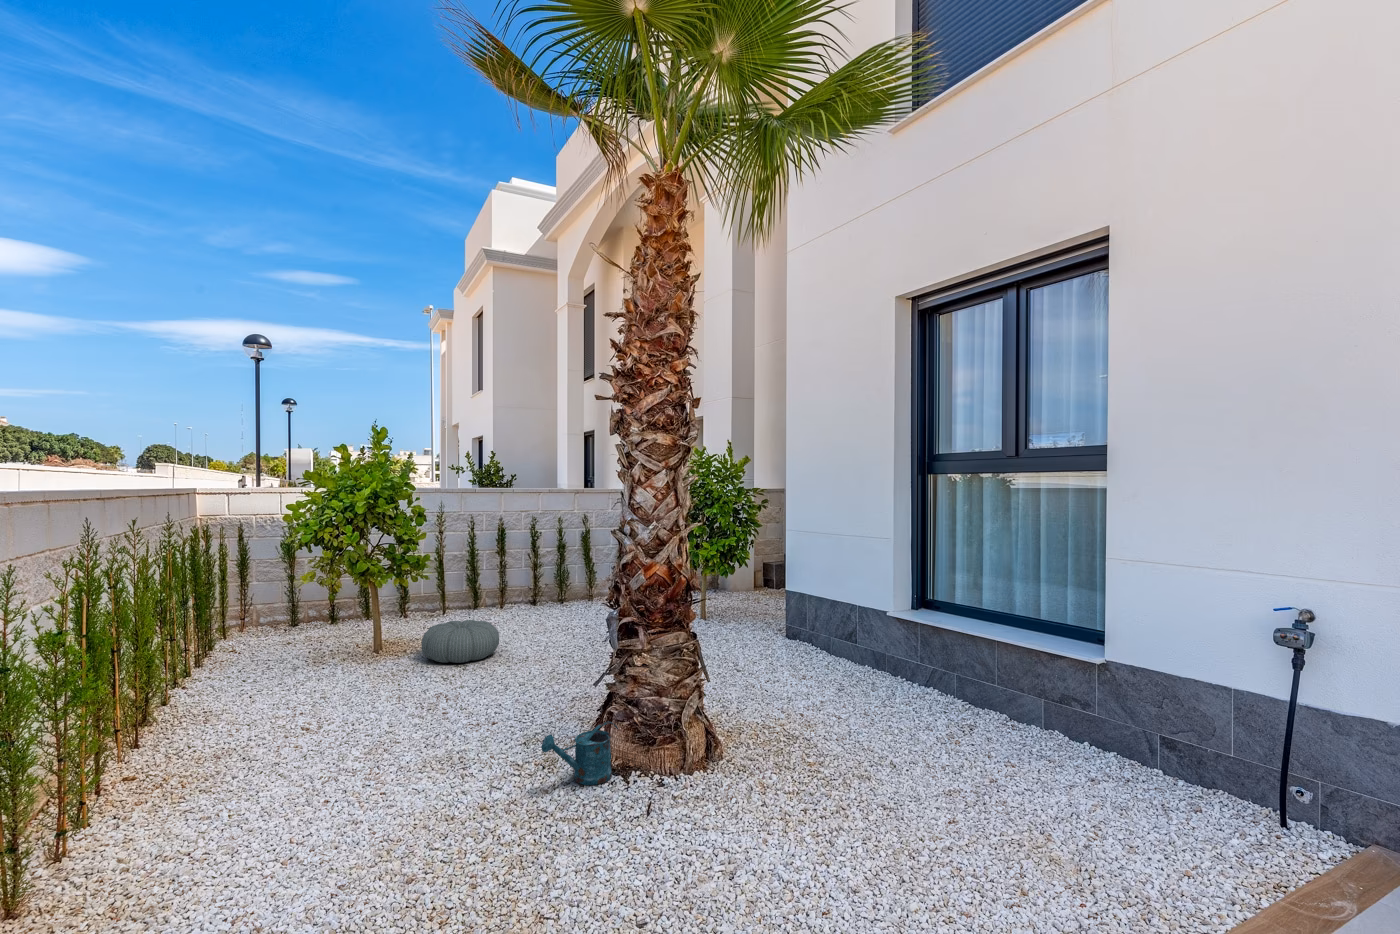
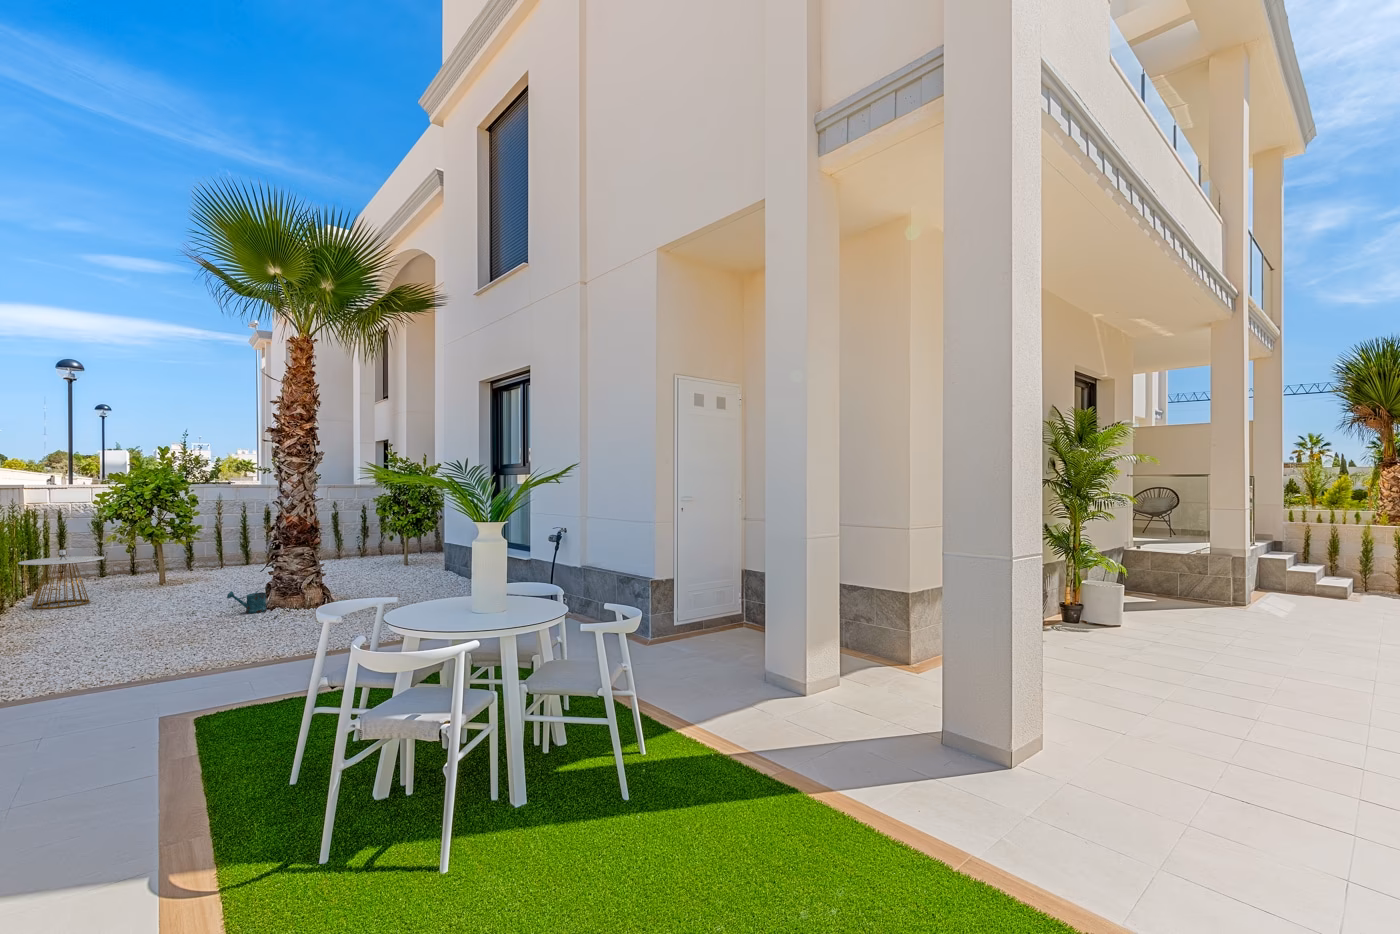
side table: none [158,608,298,726] -> present [18,550,104,609]
pouf: present [421,620,499,663] -> none [190,564,245,586]

